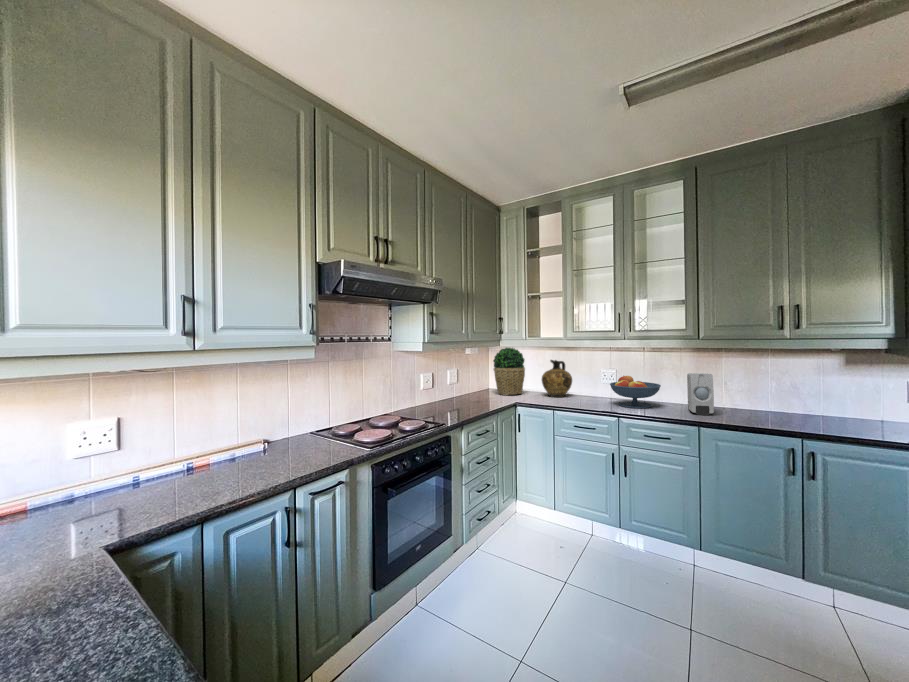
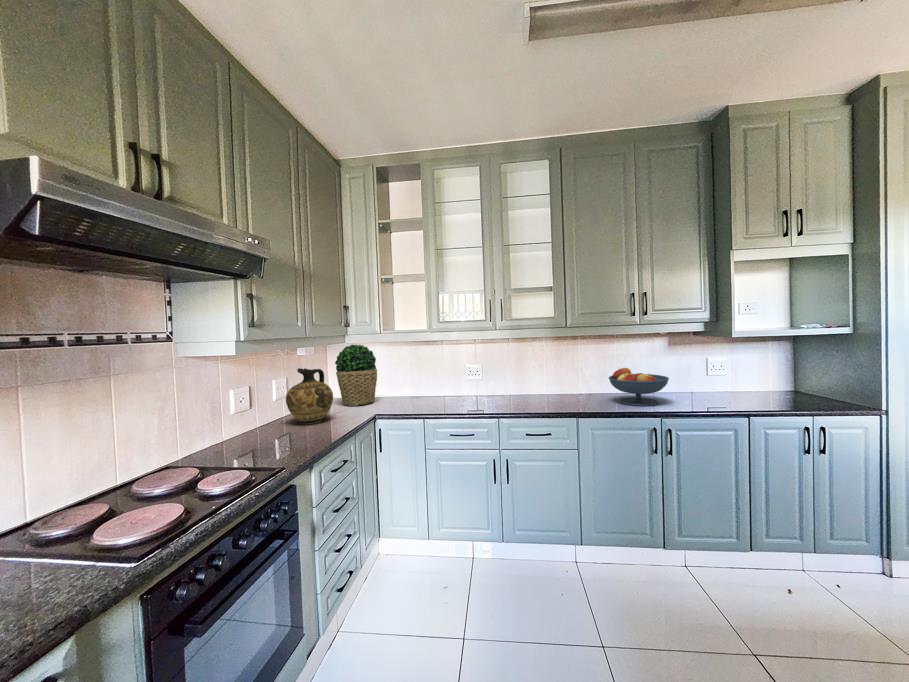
ceramic jug: present [542,360,572,397] -> present [286,368,333,424]
soap dispenser: present [687,373,714,415] -> none [557,363,587,407]
fruit bowl: present [610,376,661,408] -> present [609,368,669,406]

